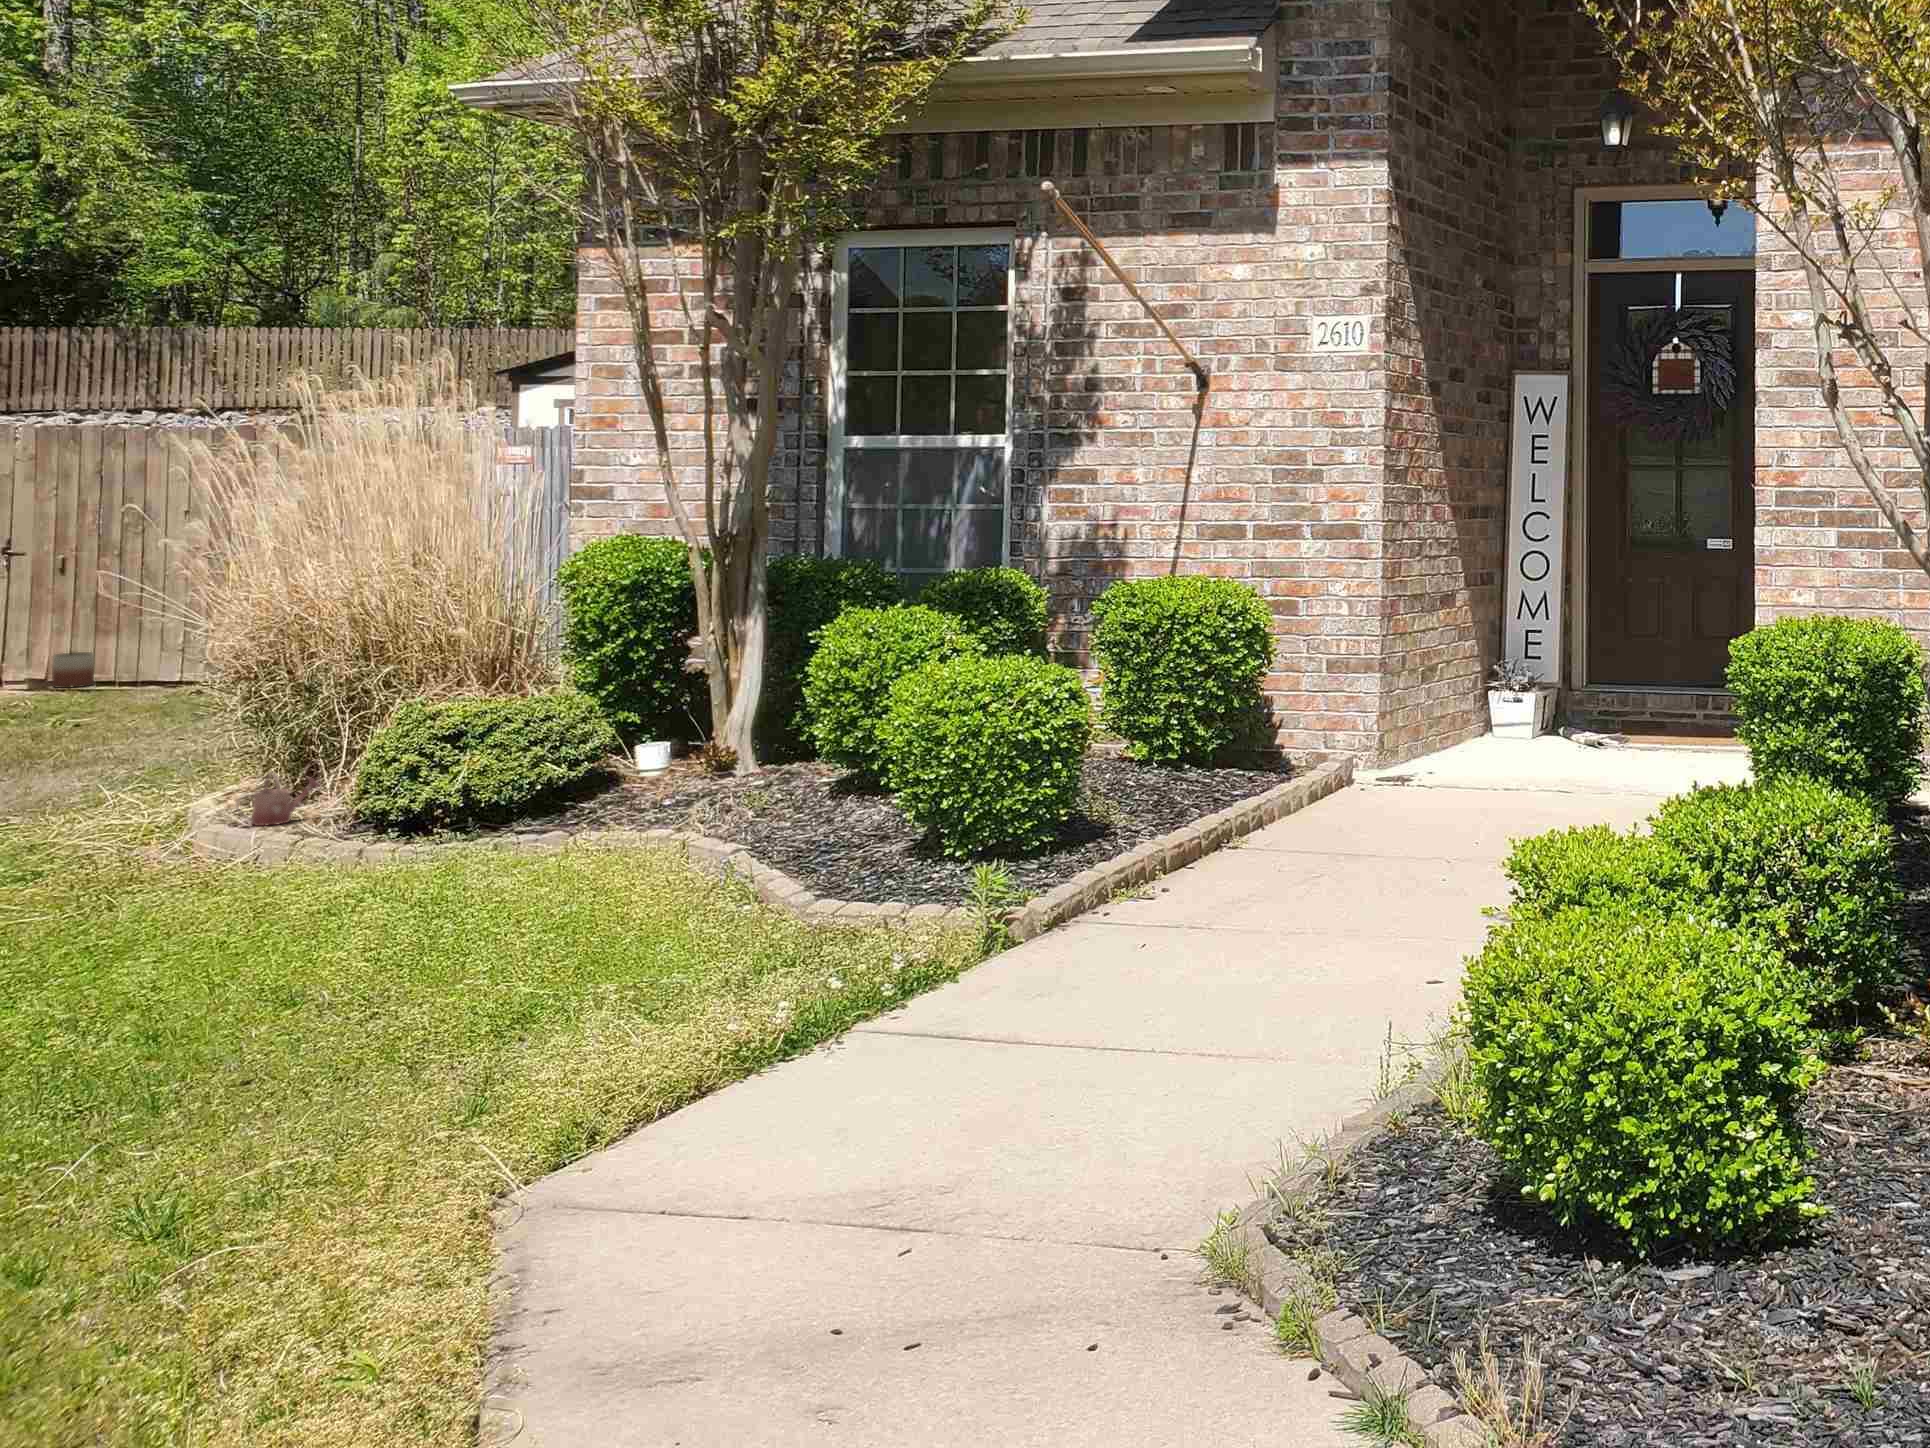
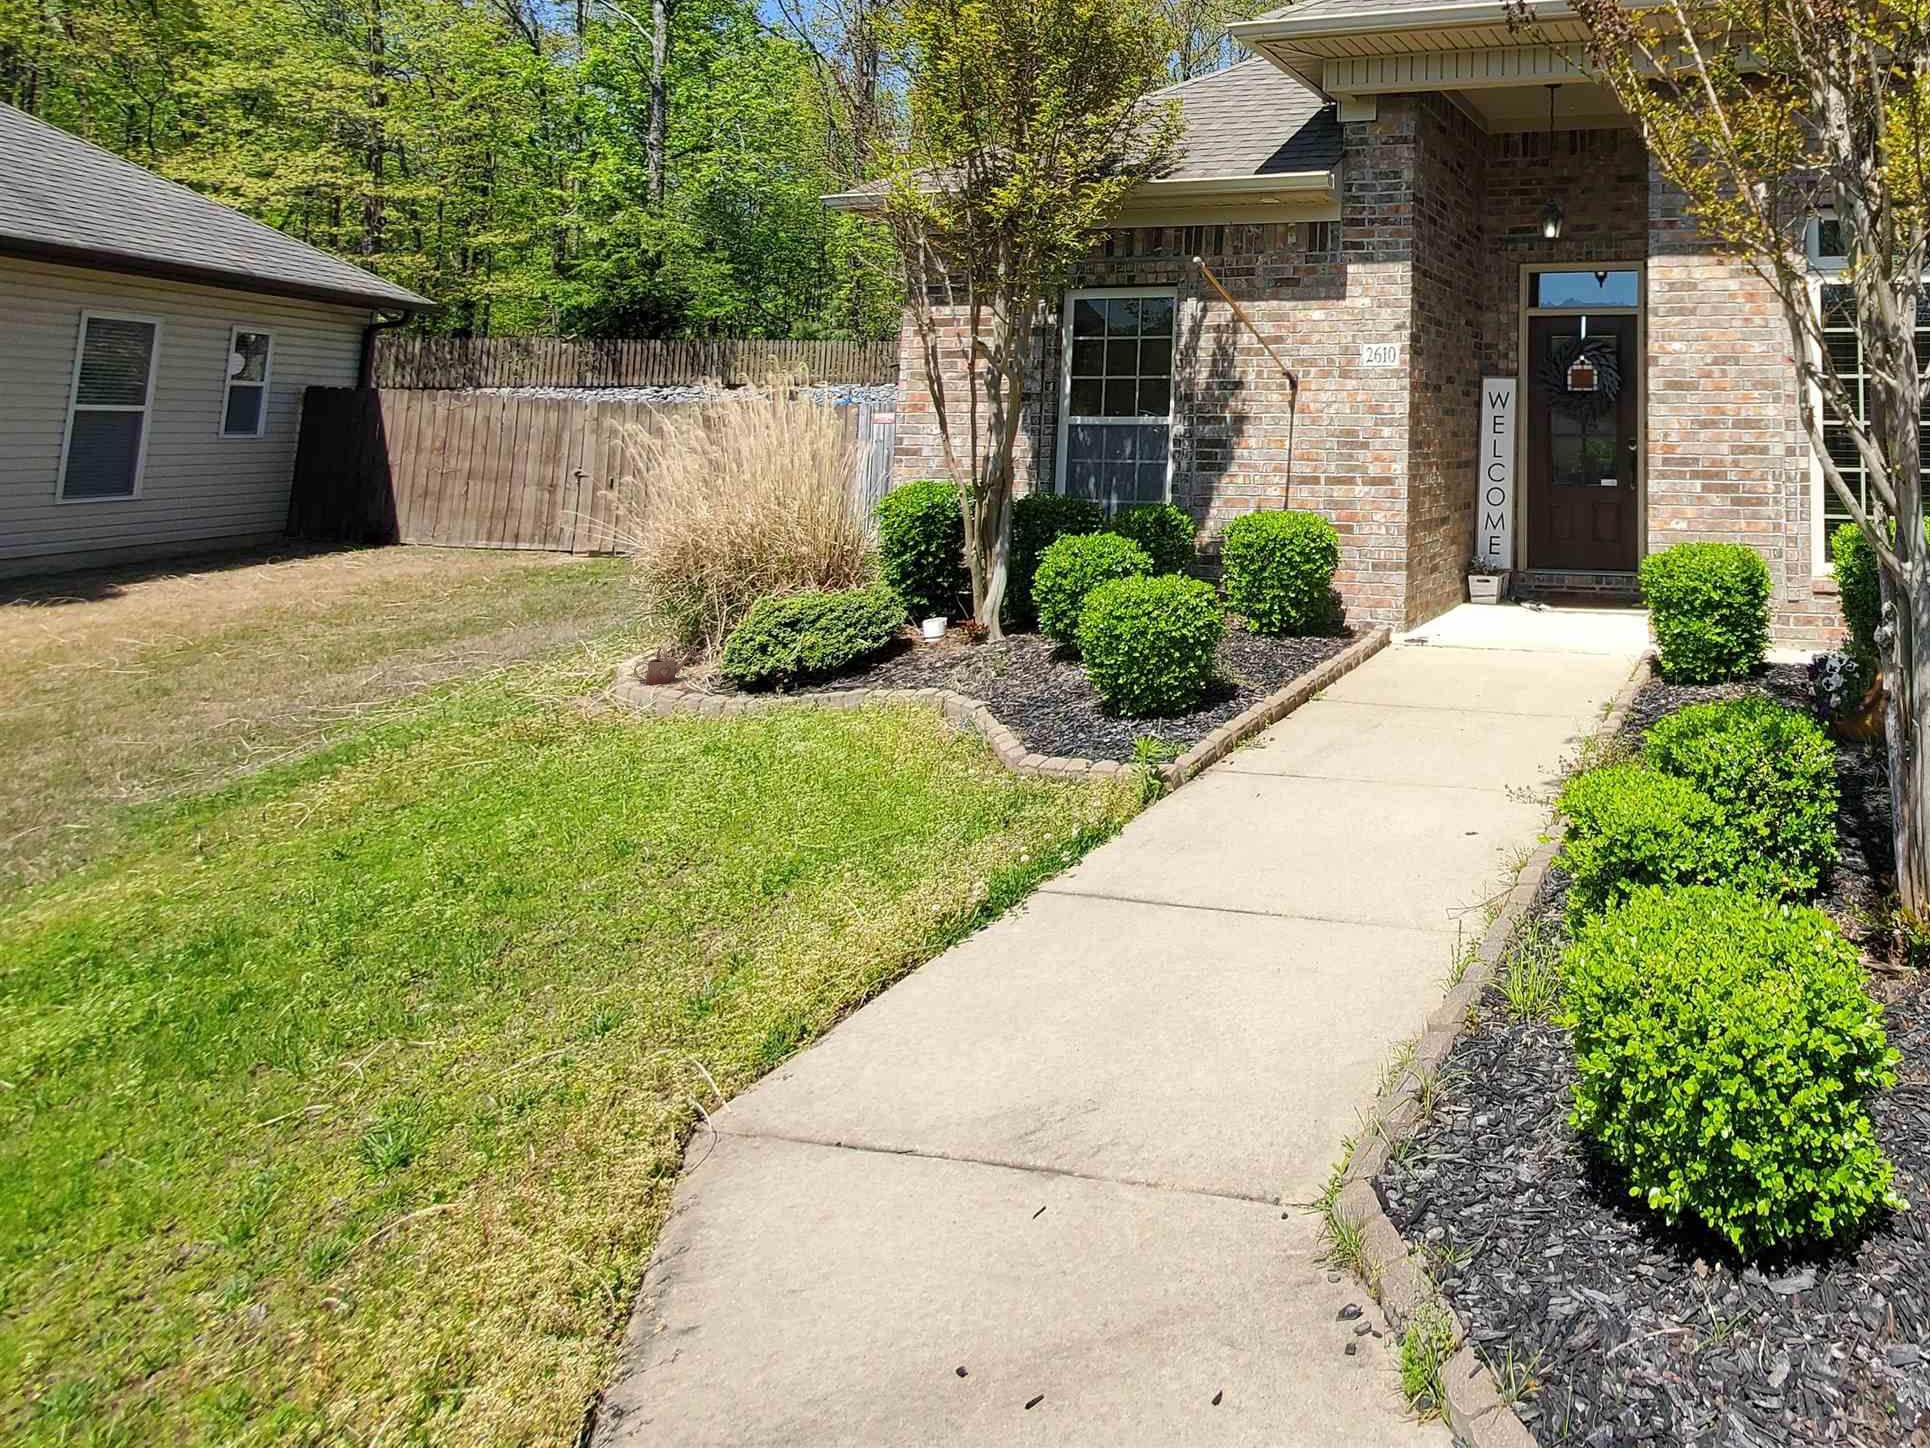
planter: present [52,652,94,688] -> none [563,540,593,563]

